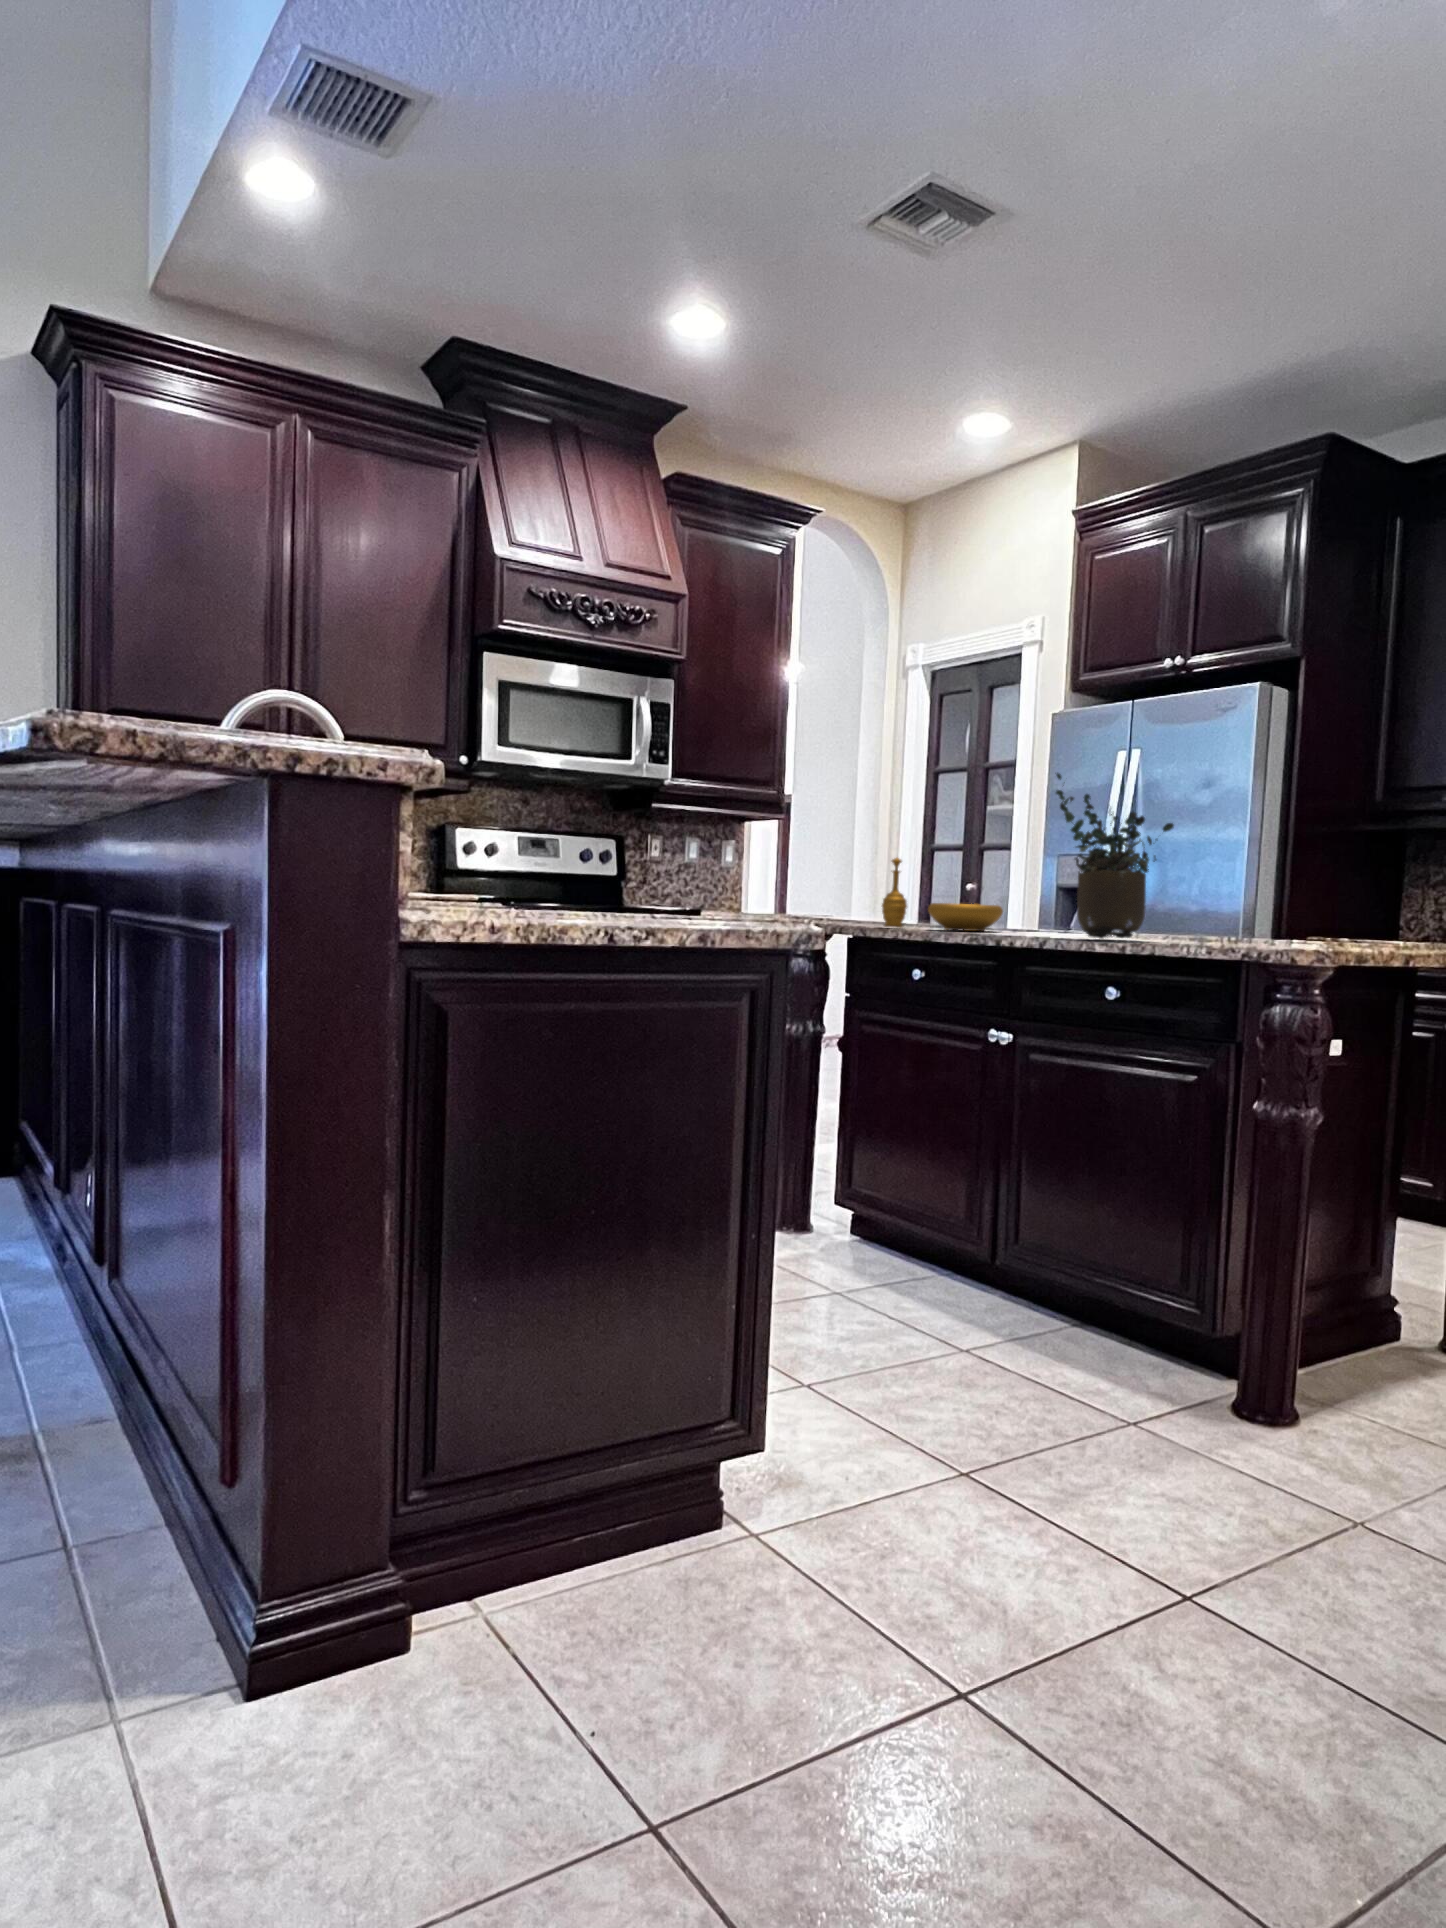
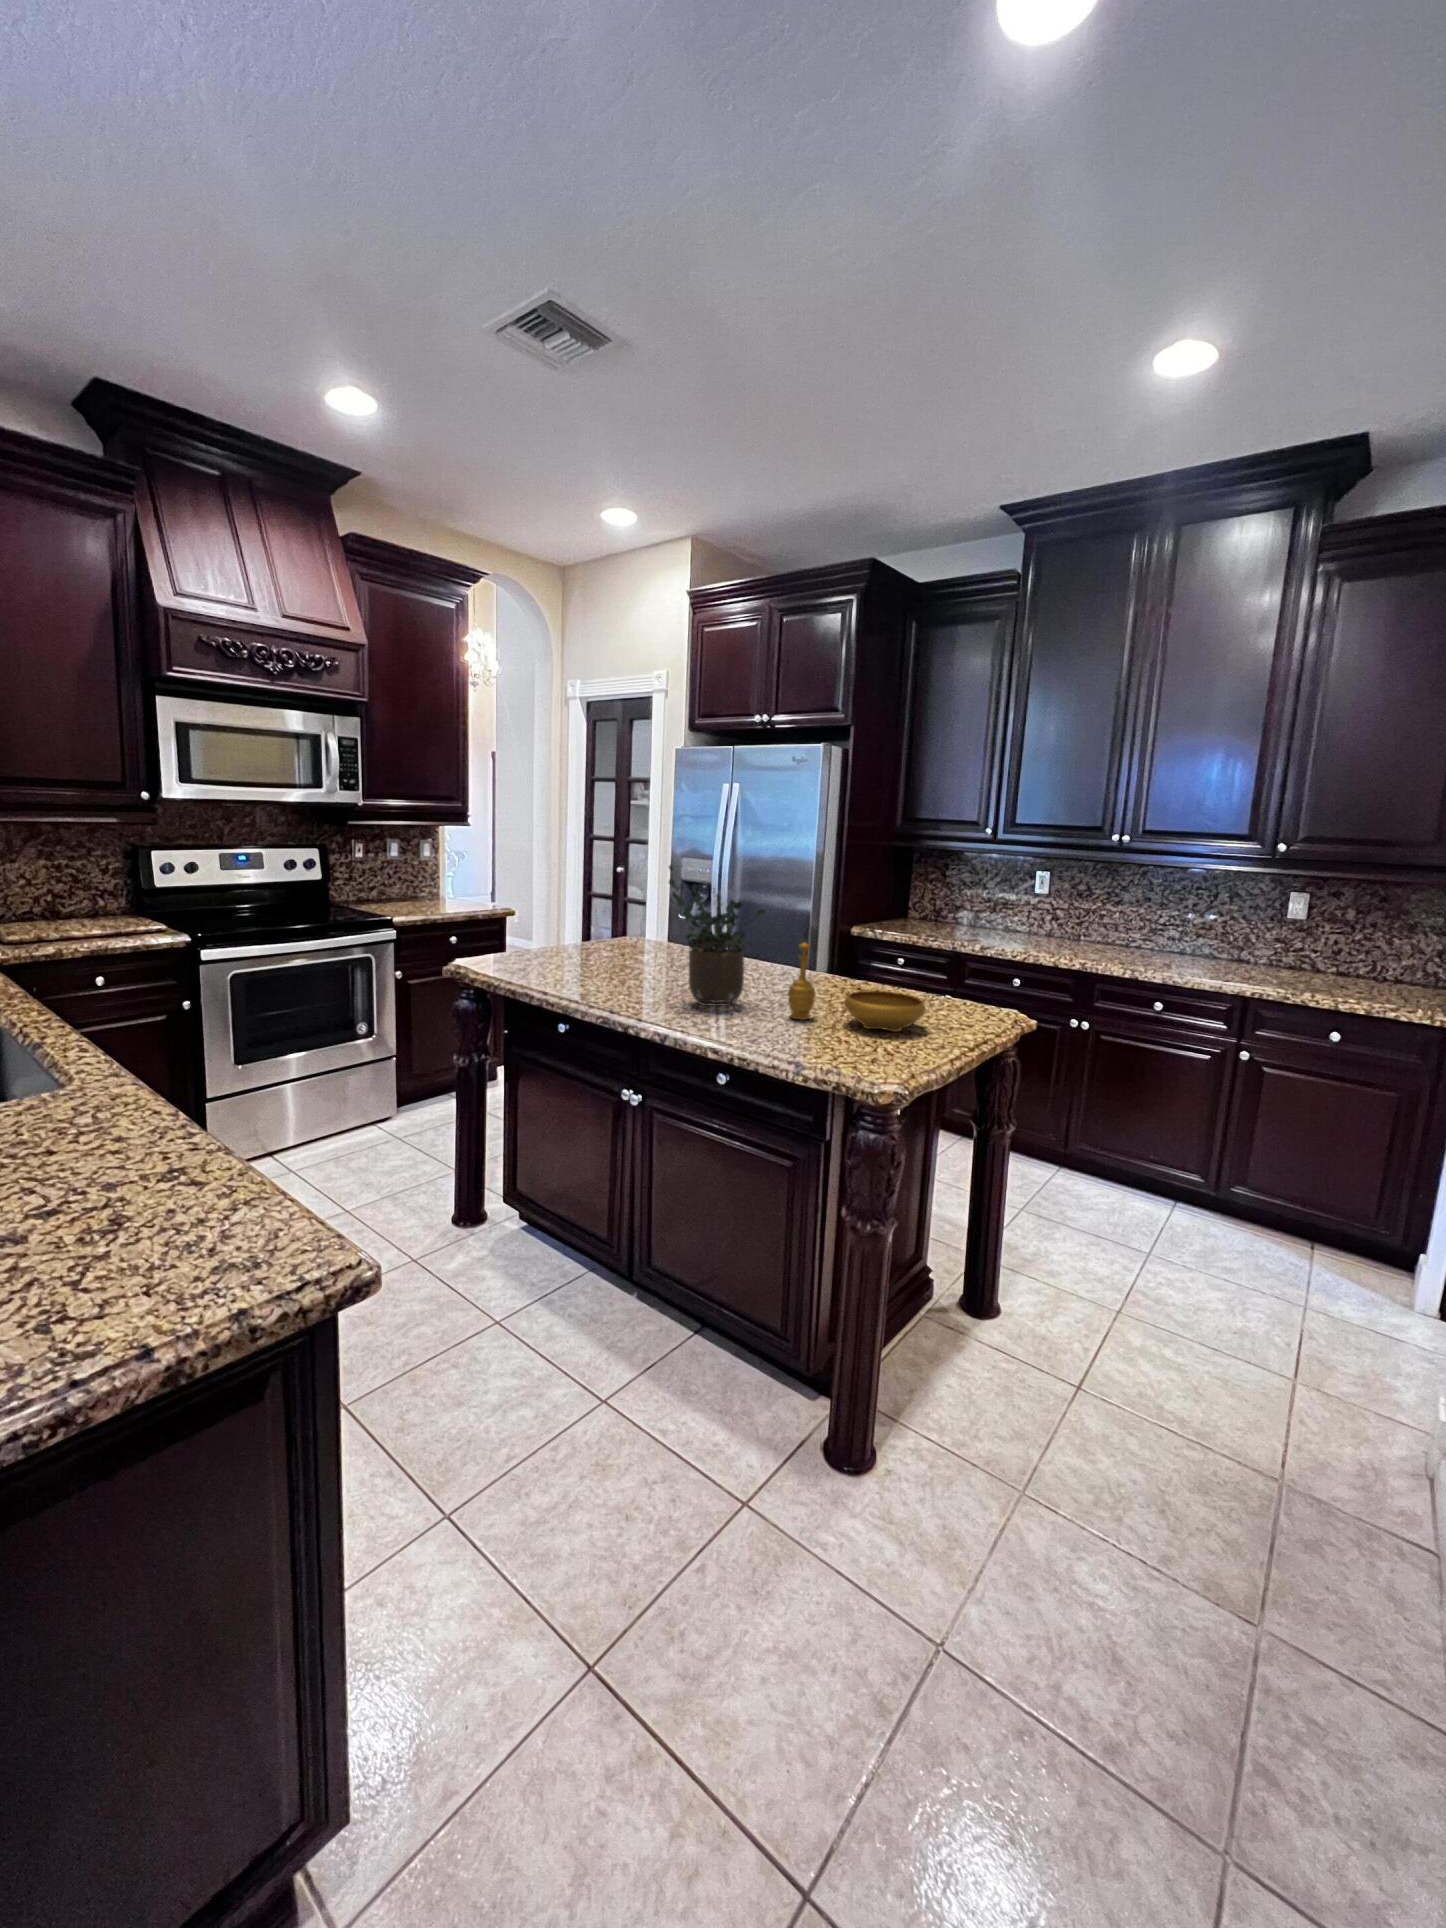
decorative bowl: present [882,858,1003,931] -> present [788,943,926,1032]

